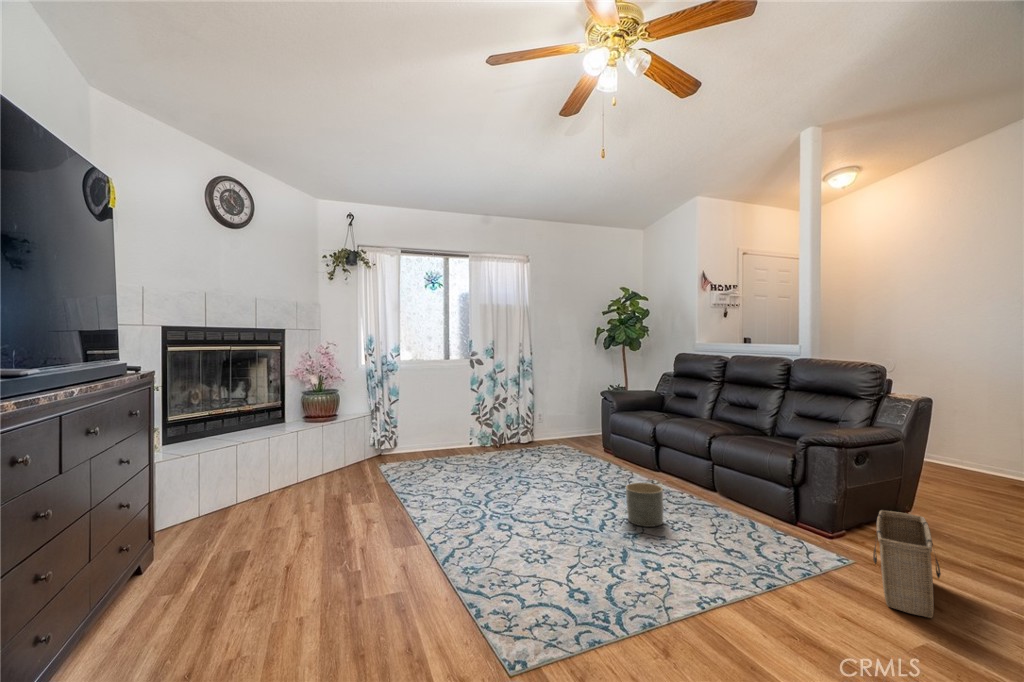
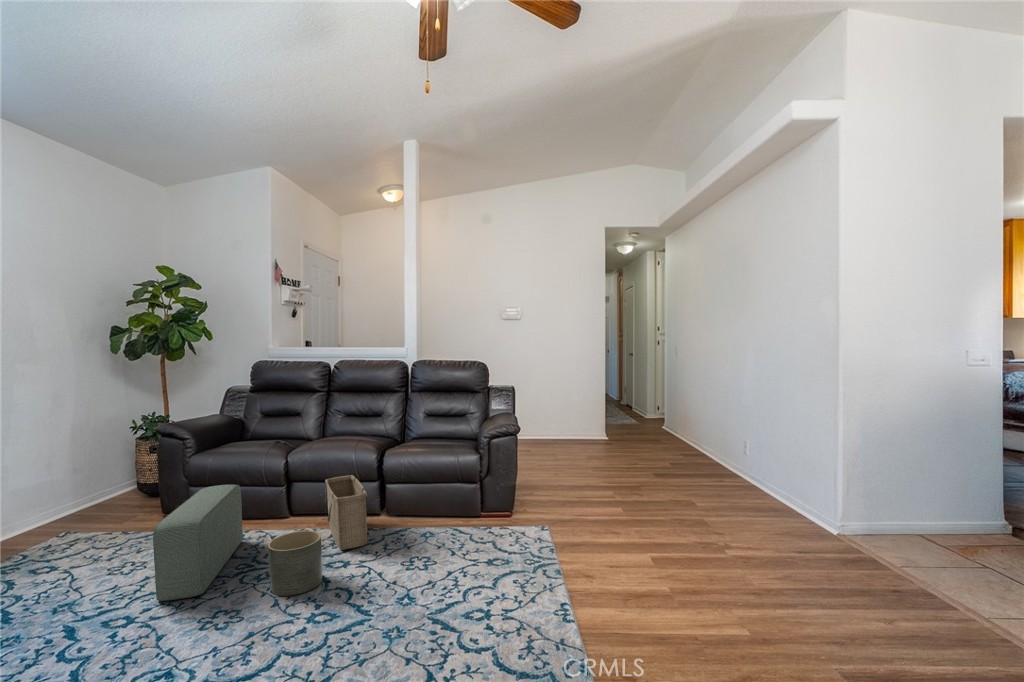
pouf: none [680,478,777,575] -> present [153,485,243,601]
planter: present [626,483,663,527] -> present [268,531,322,596]

